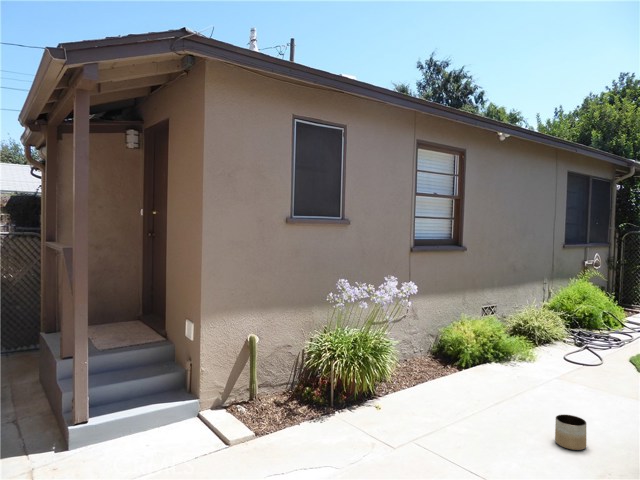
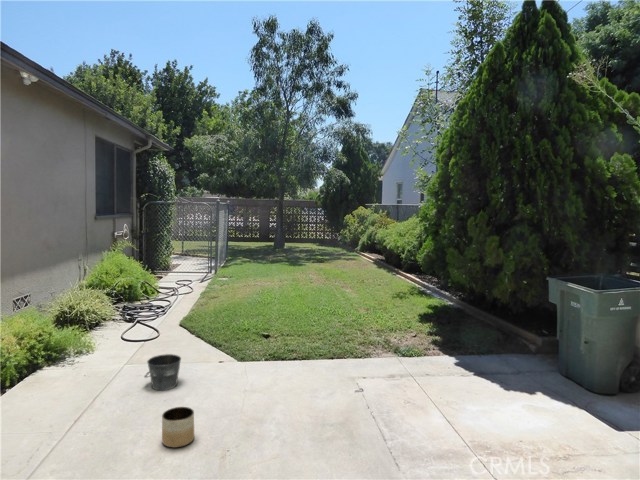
bucket: none [563,374,601,408] -> present [145,354,181,390]

